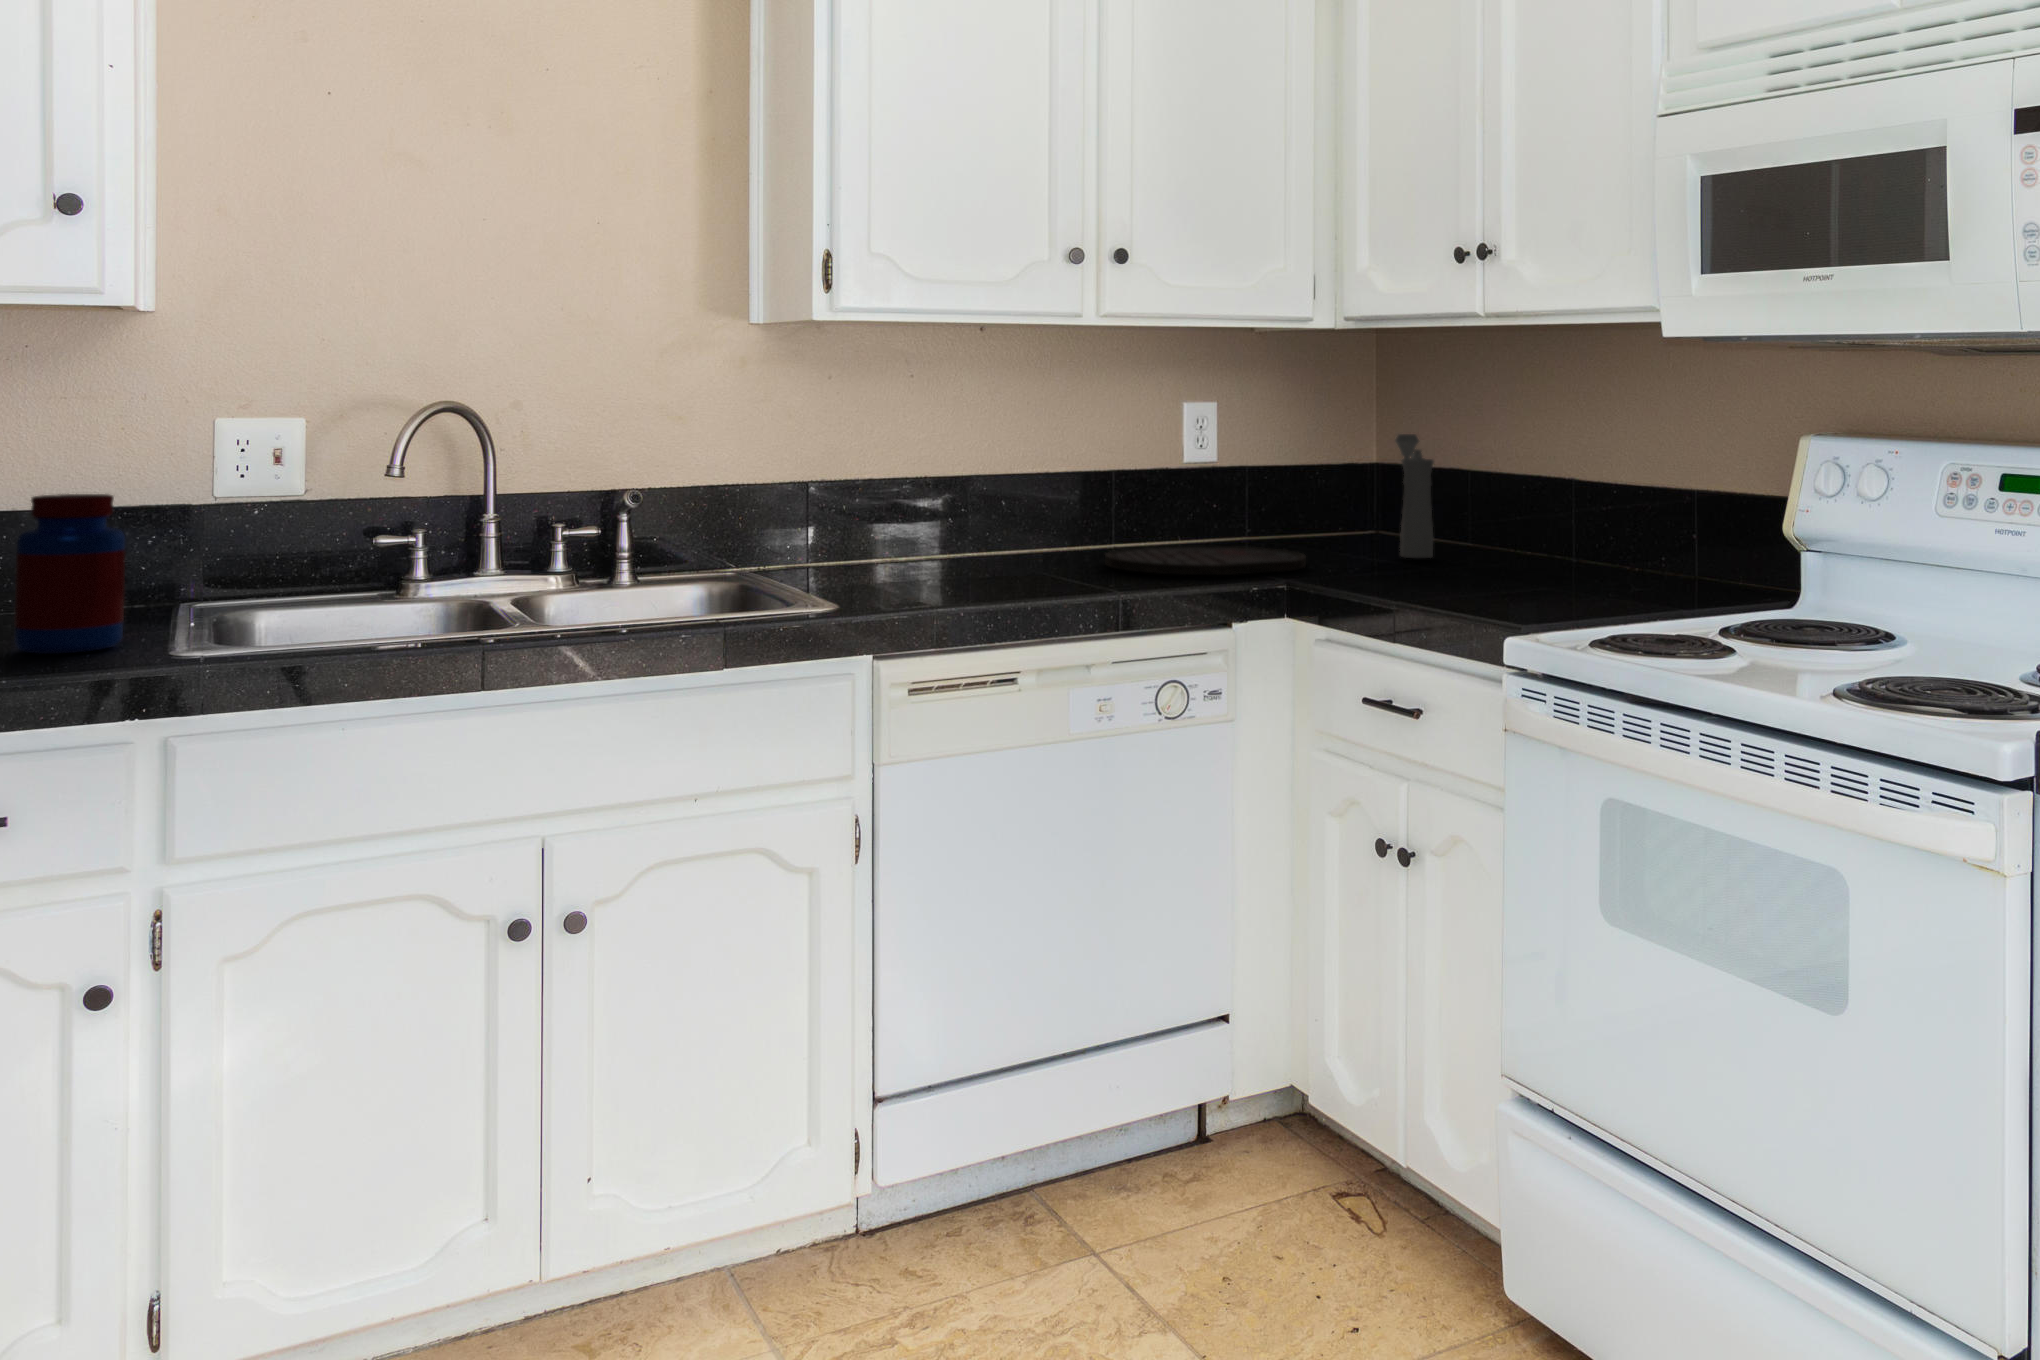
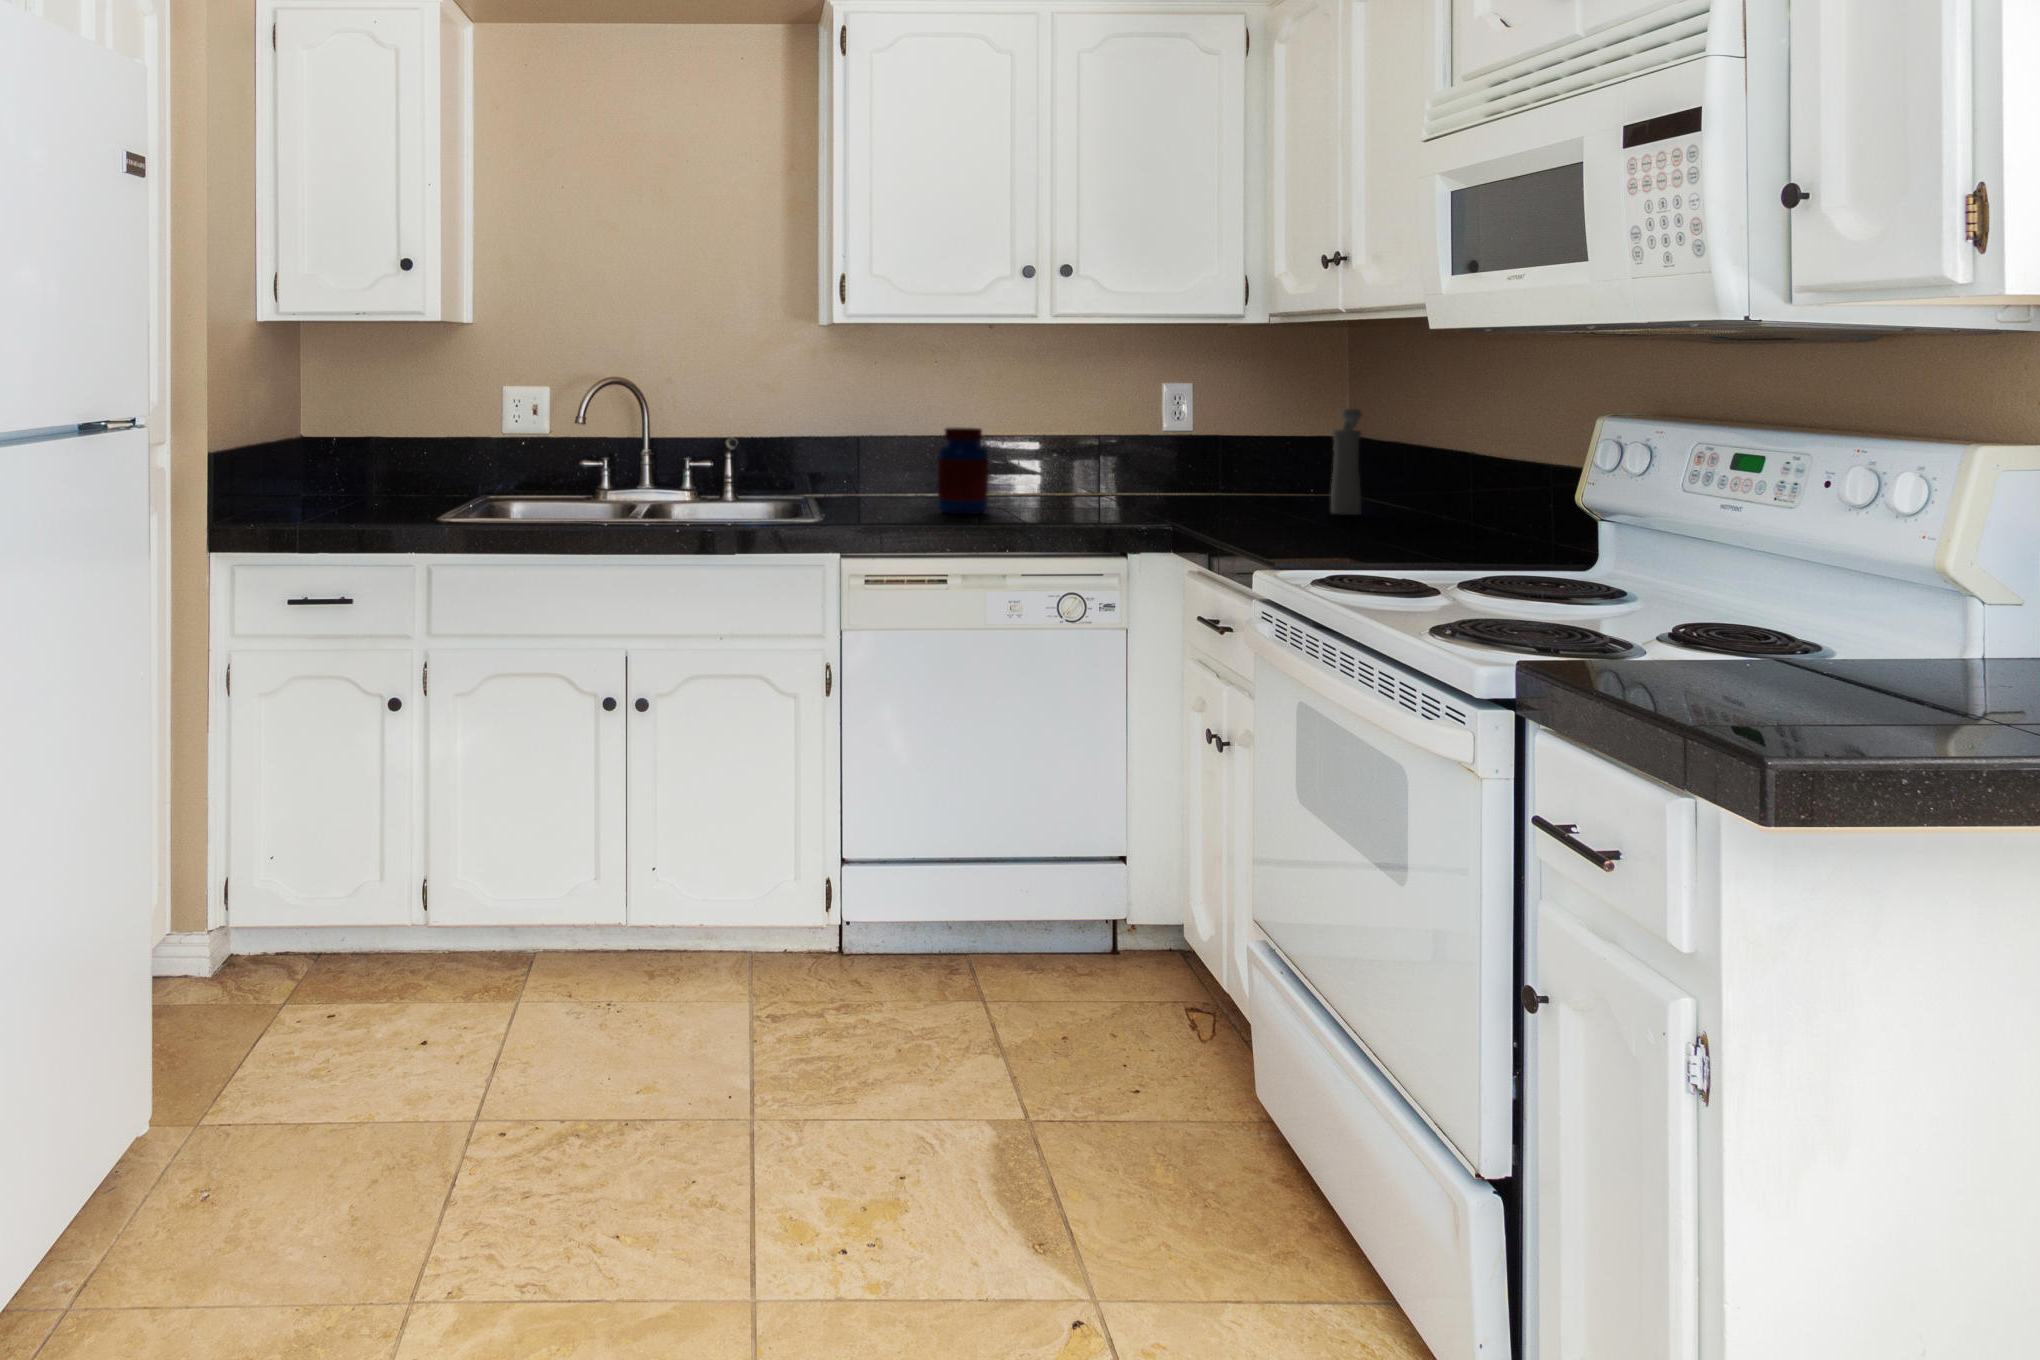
jar: present [14,494,125,654] -> present [938,428,988,514]
cutting board: present [1105,546,1306,575] -> none [1070,494,1235,518]

